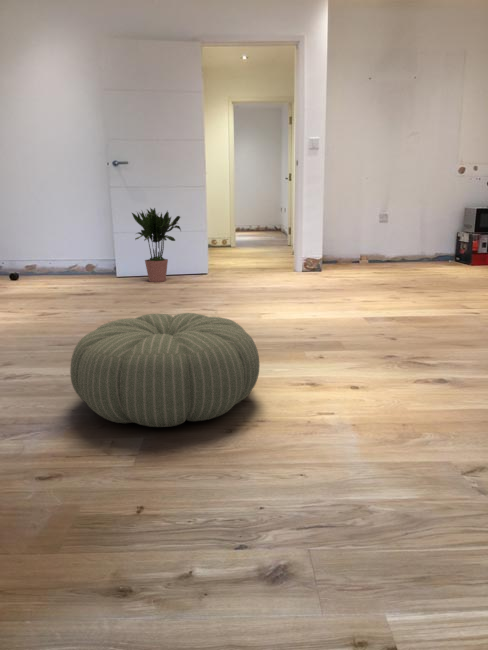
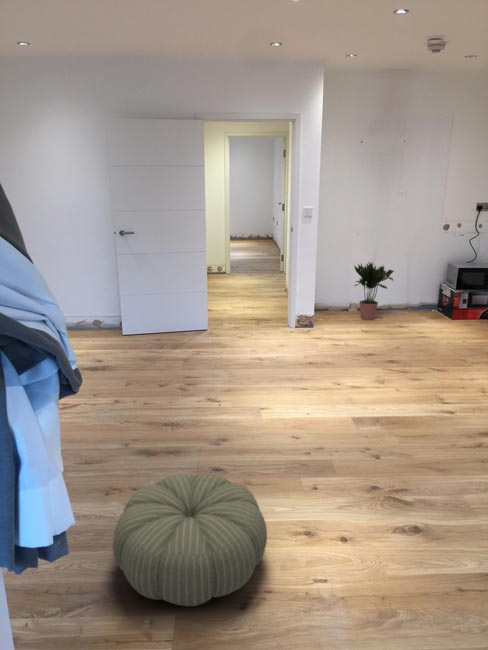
potted plant: present [132,208,181,282] -> present [354,263,393,320]

